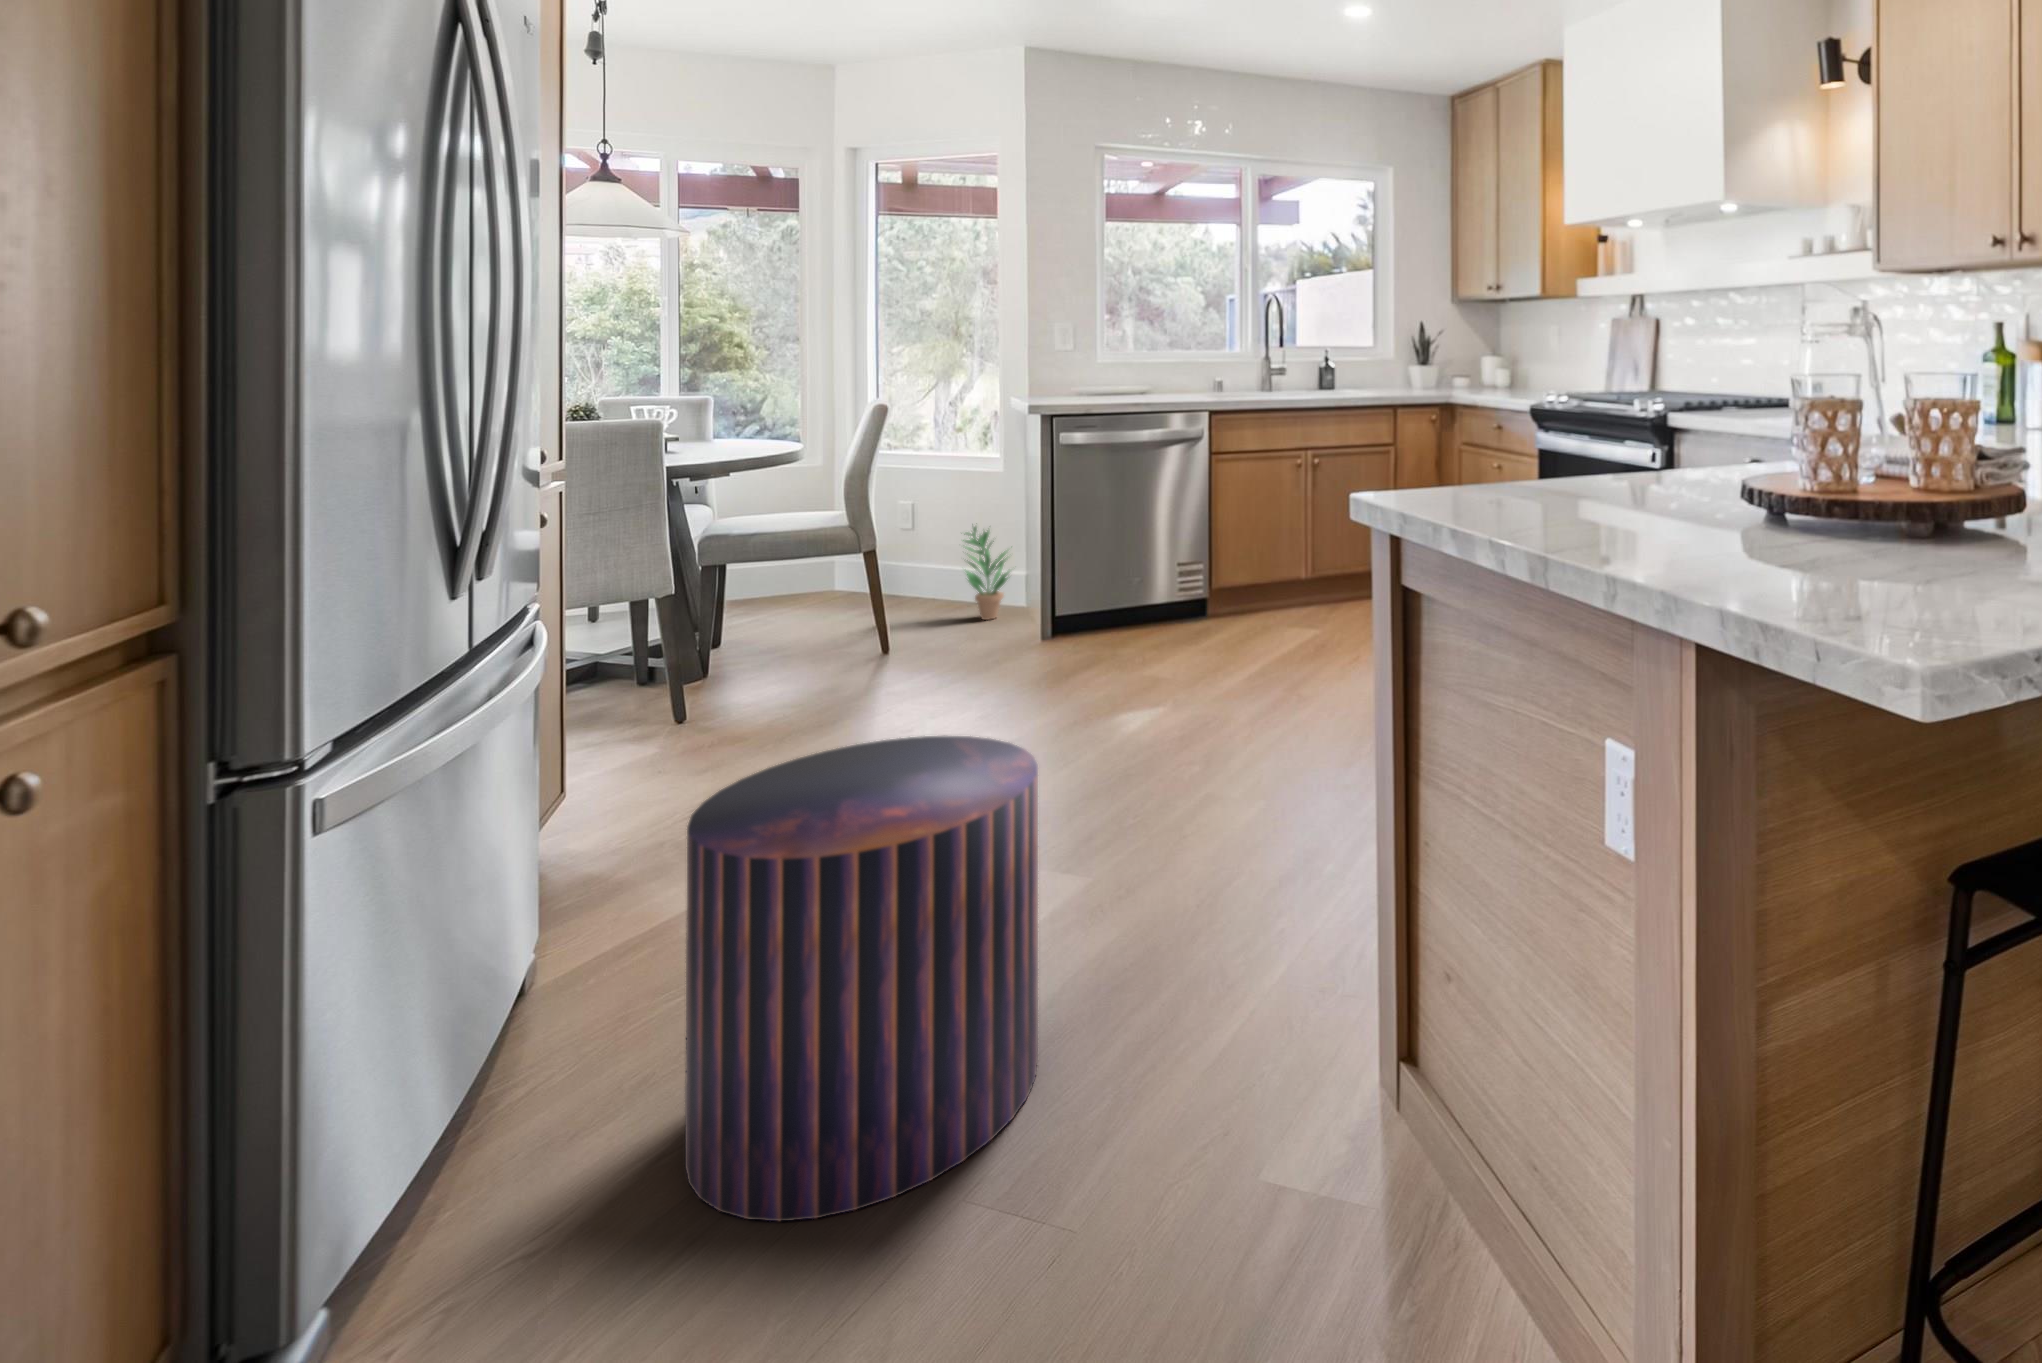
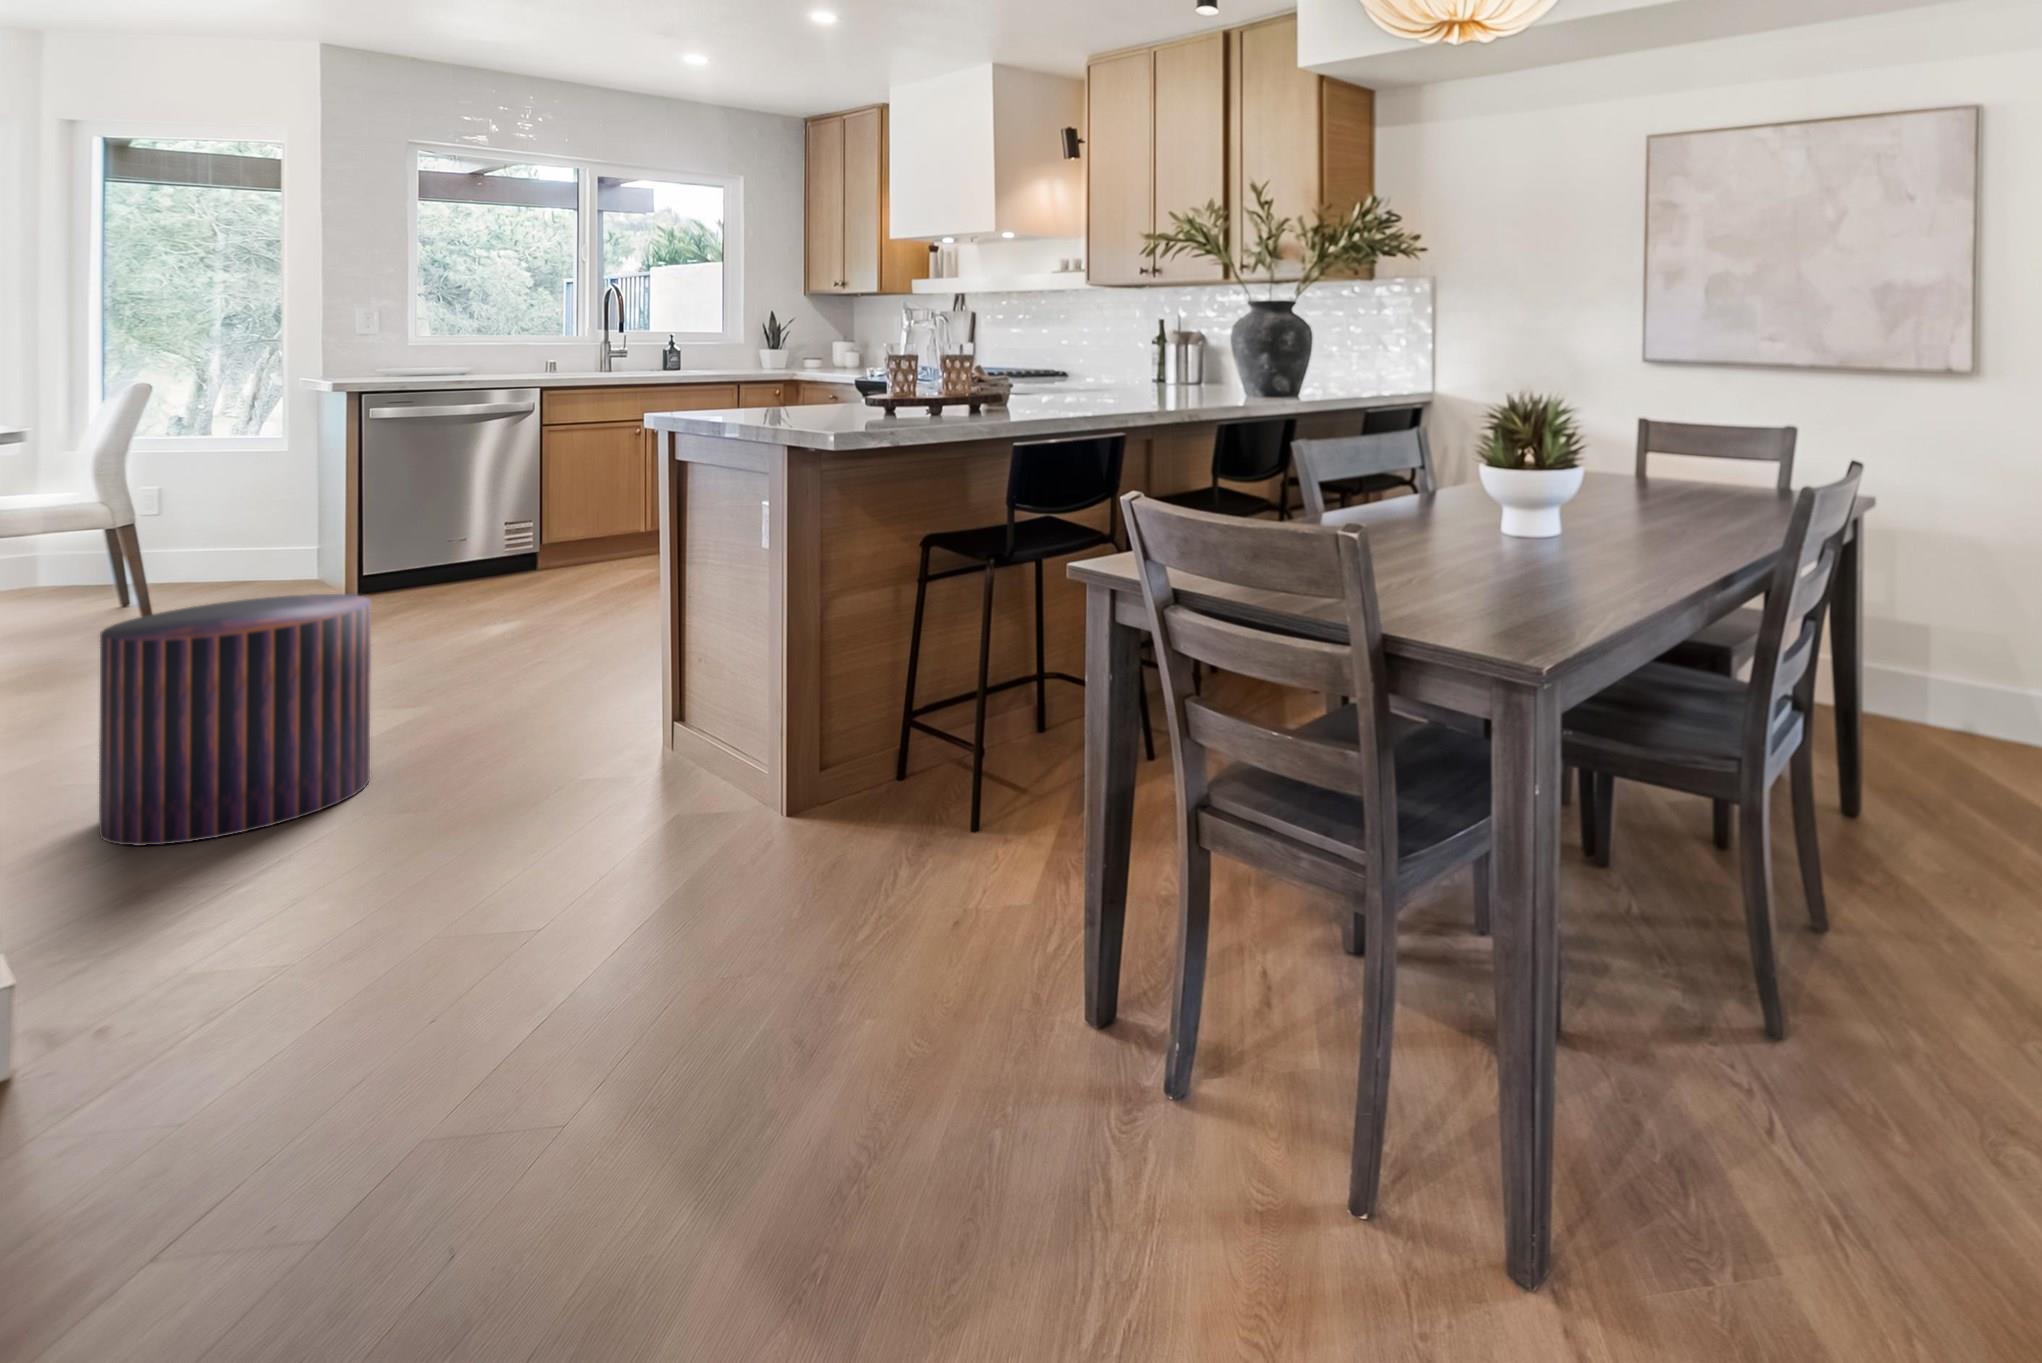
potted plant: present [963,527,1010,620] -> none [241,495,313,586]

